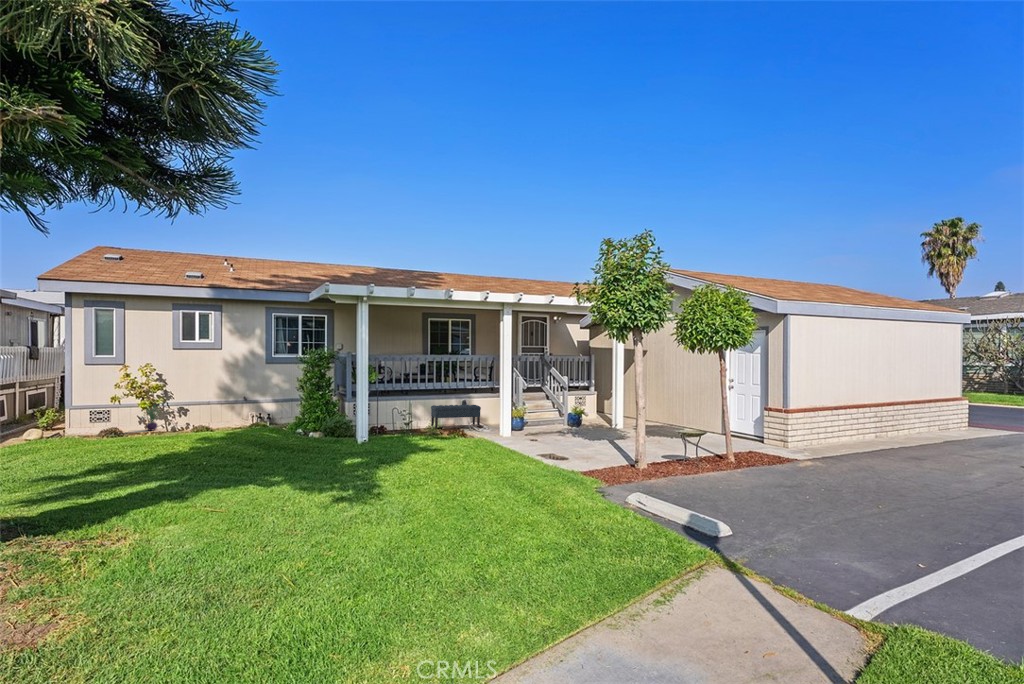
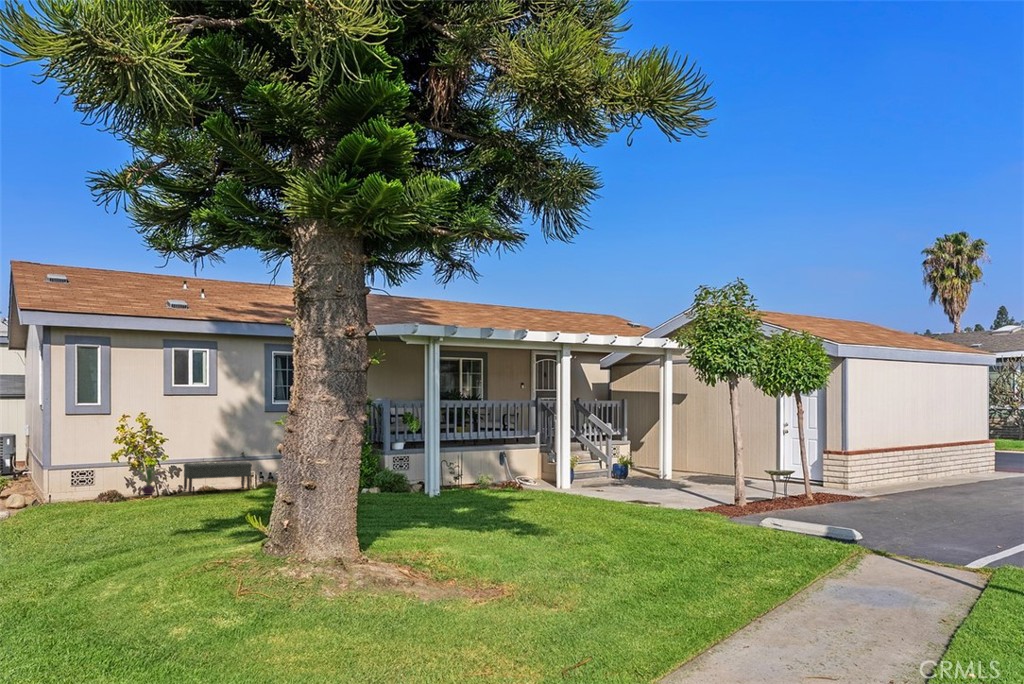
bench: present [431,405,481,428] -> present [184,461,252,493]

